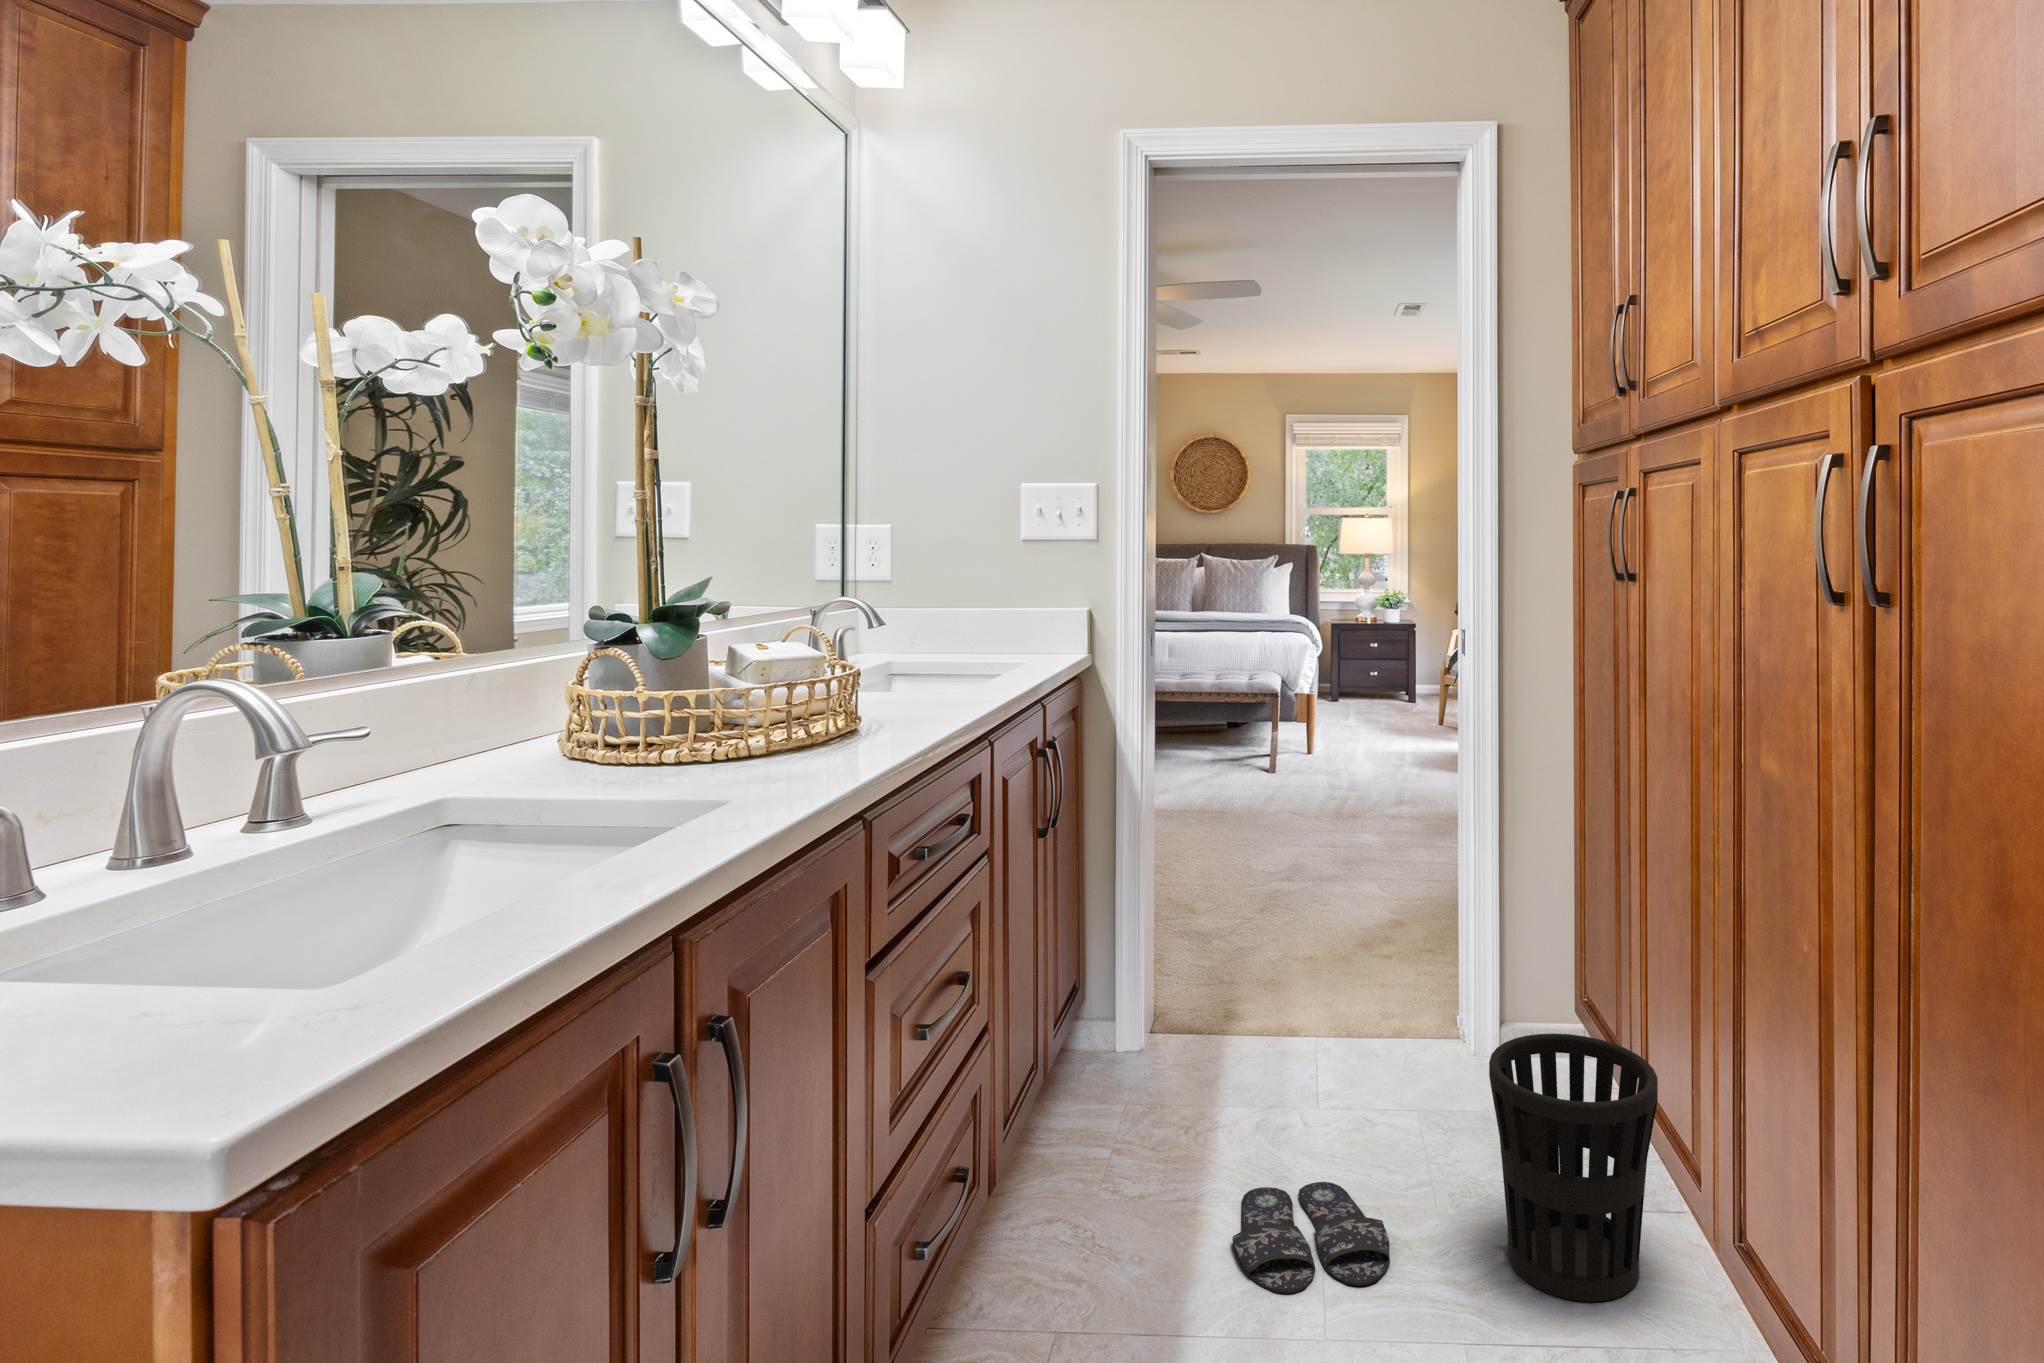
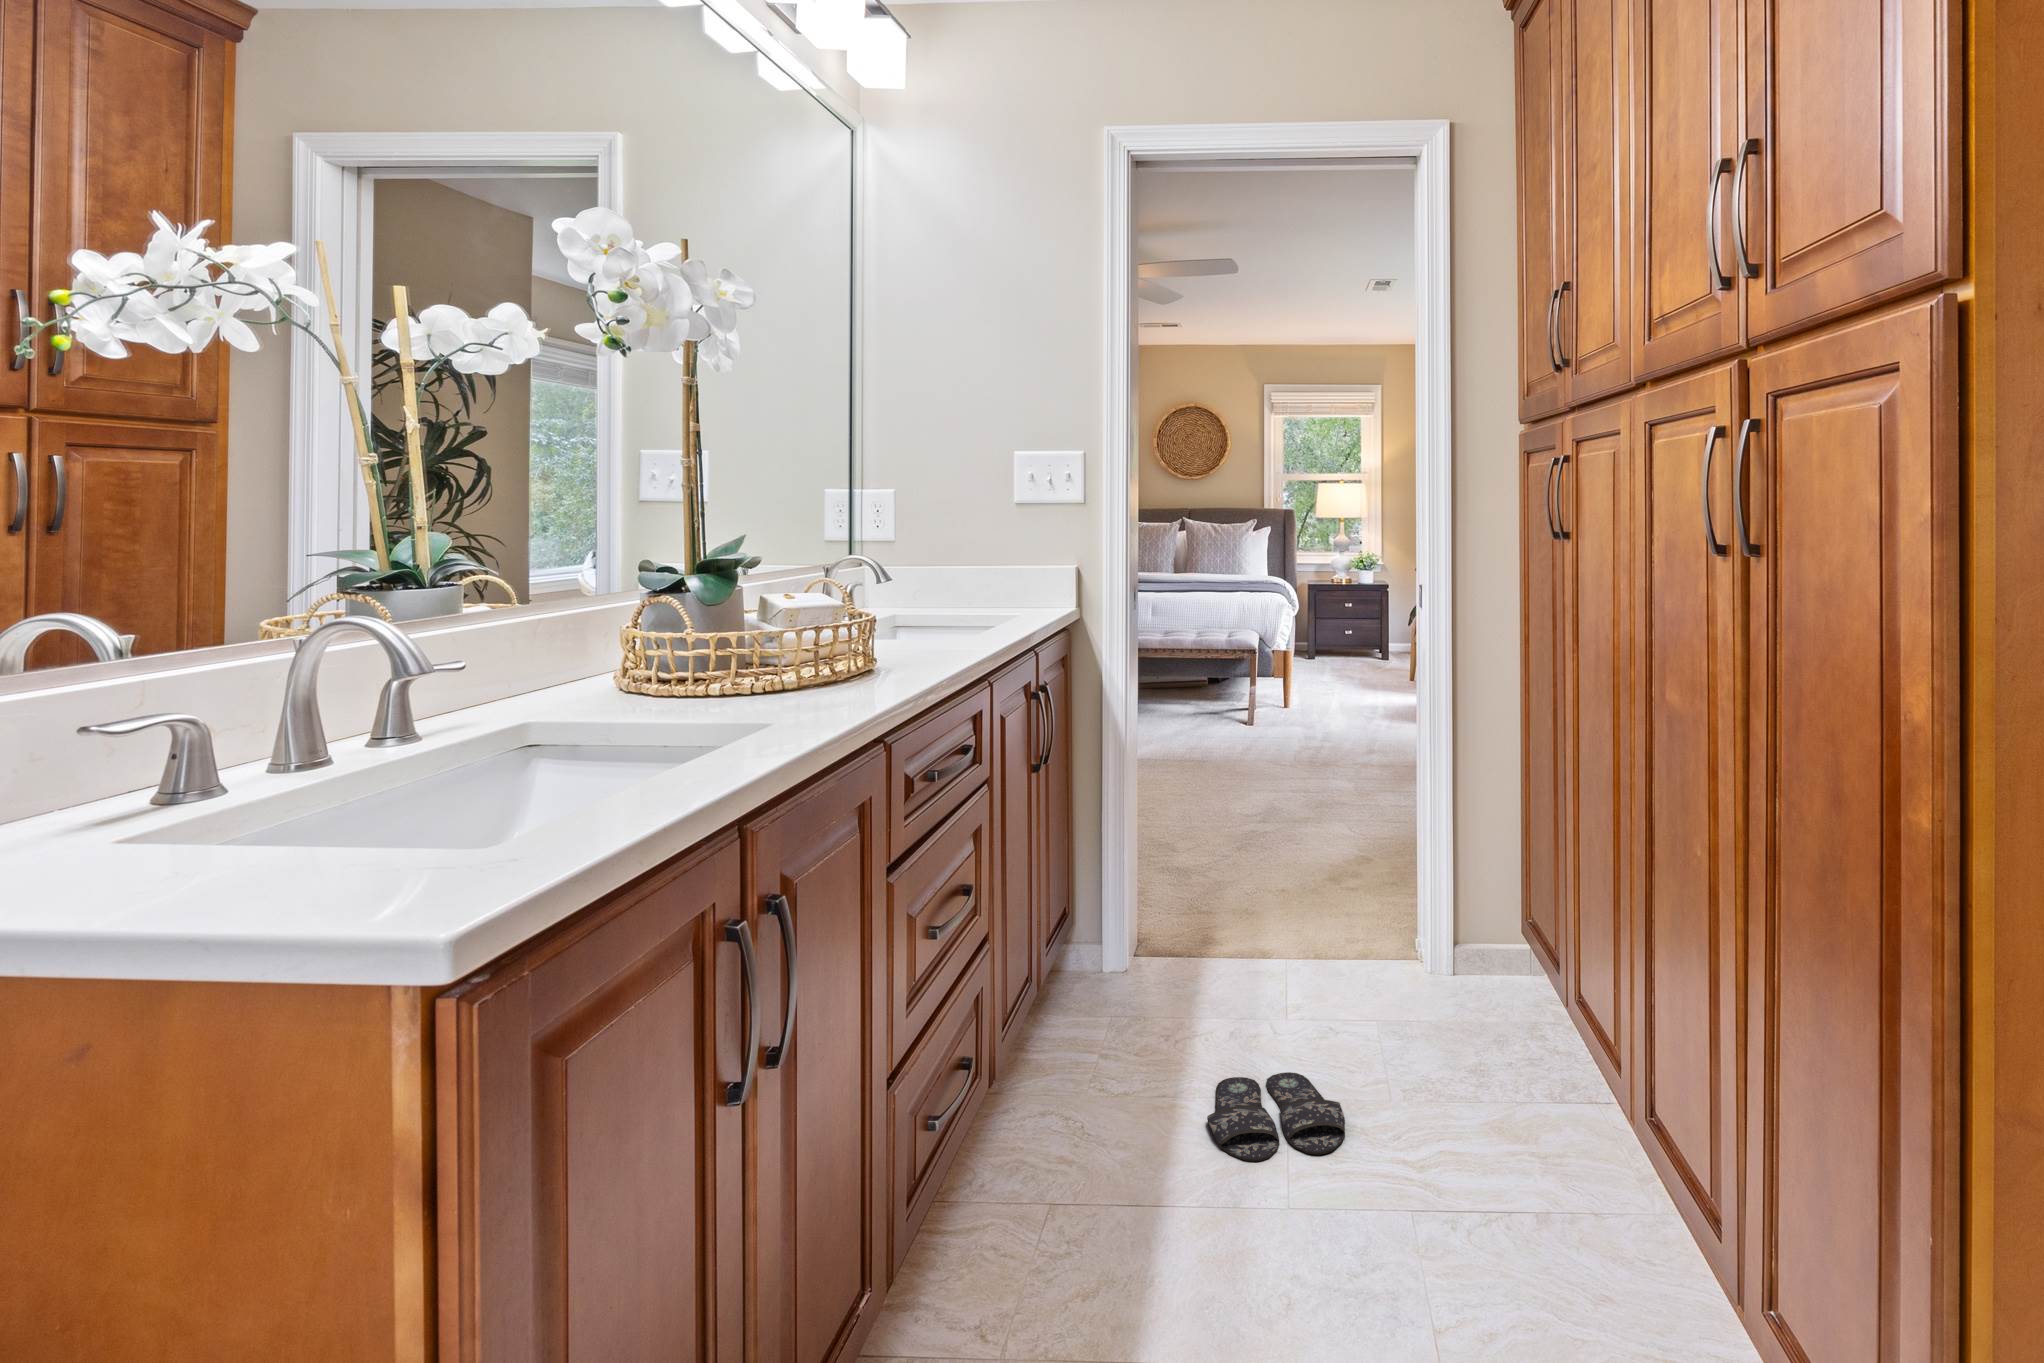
wastebasket: present [1489,1033,1658,1302] -> none [1433,939,1579,1166]

